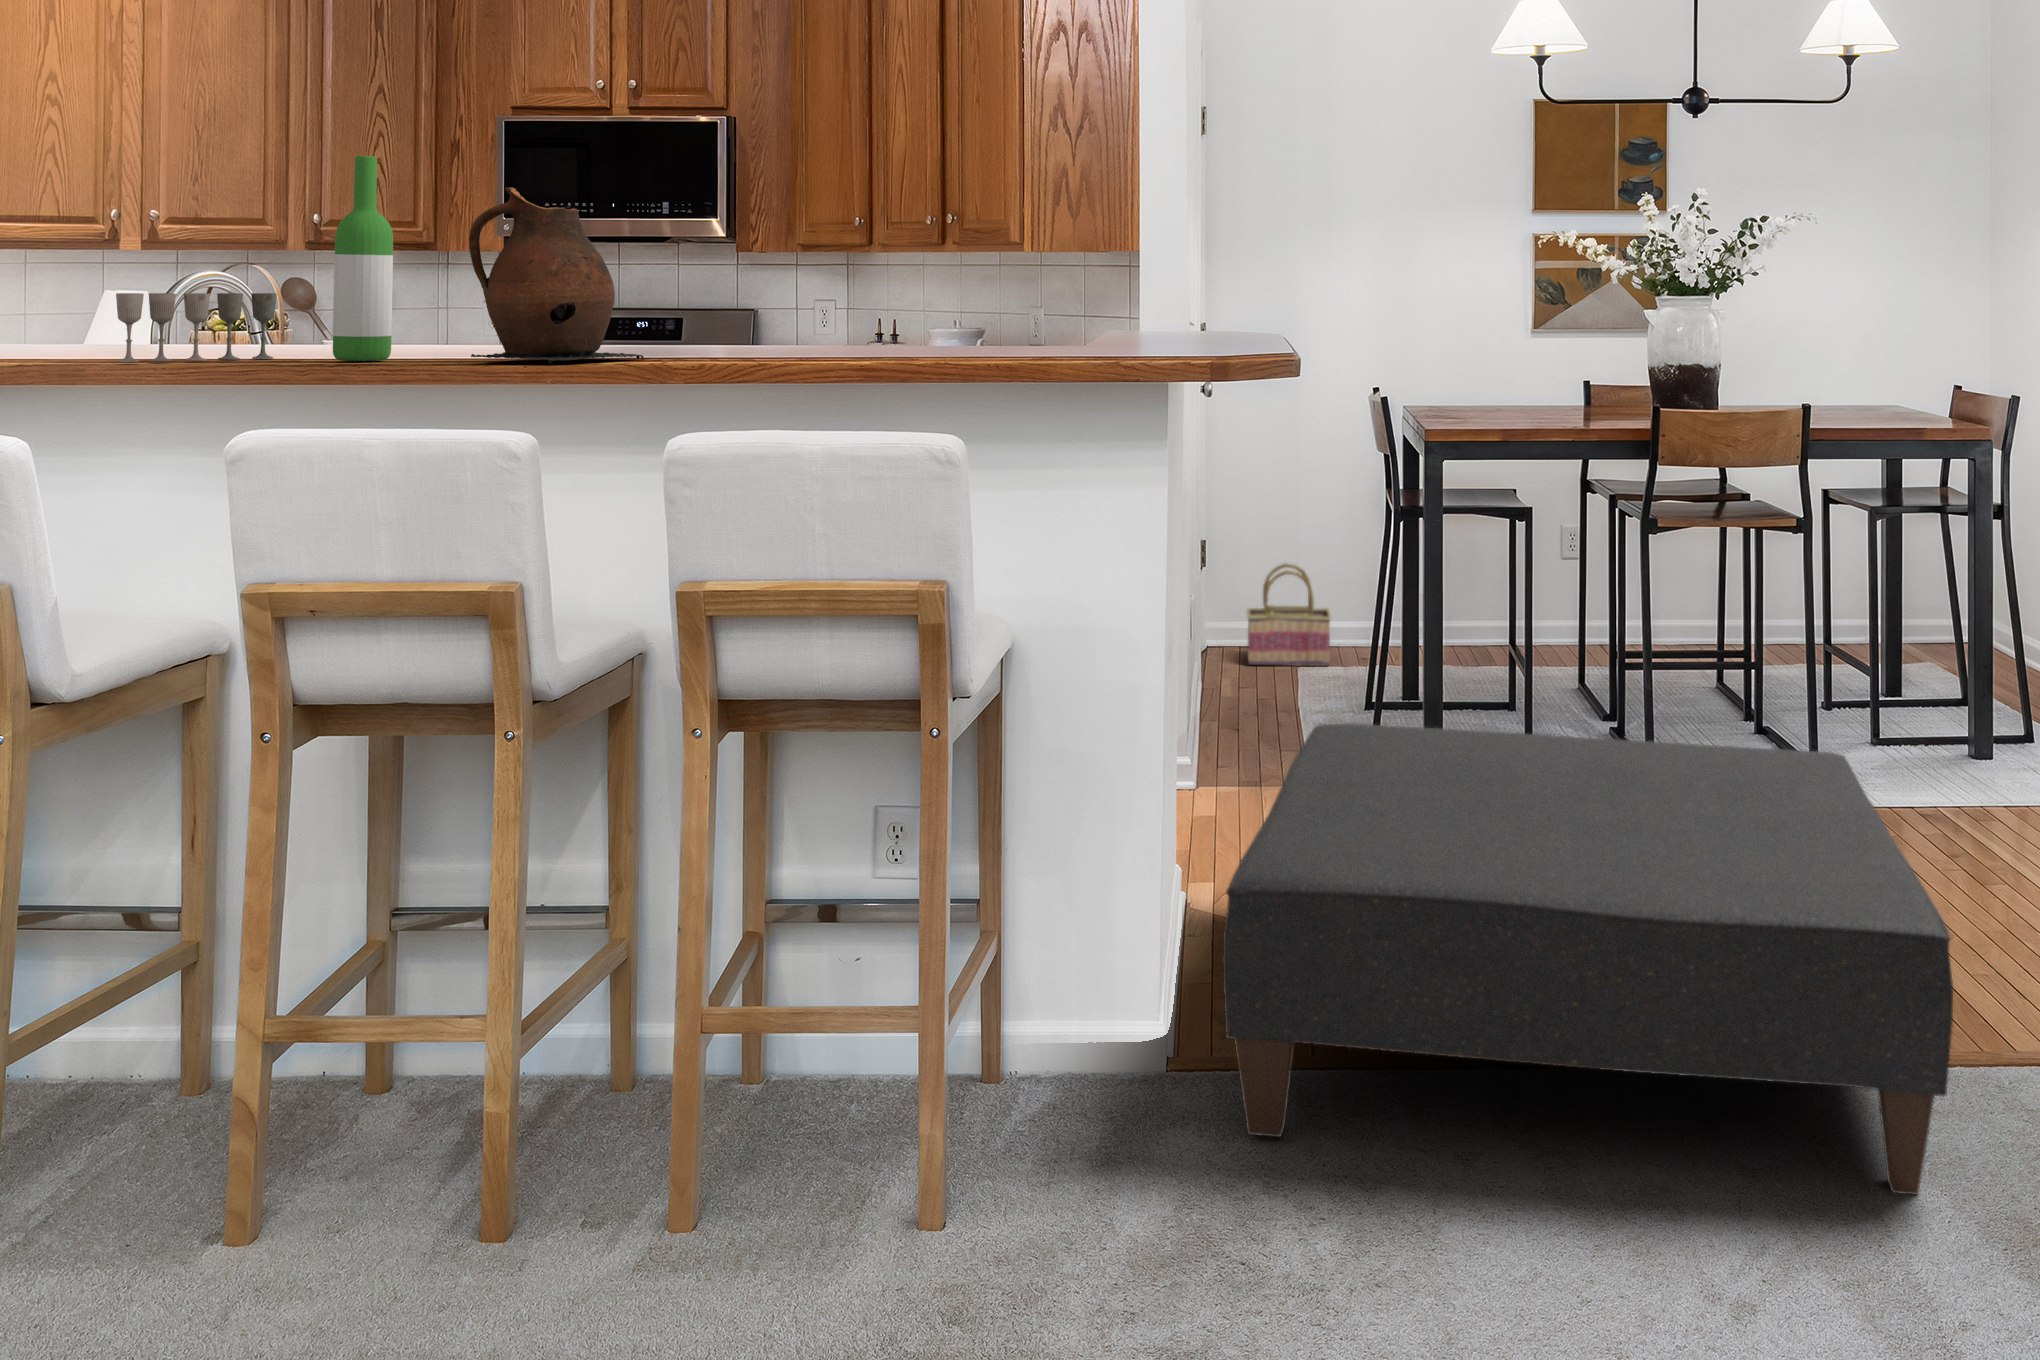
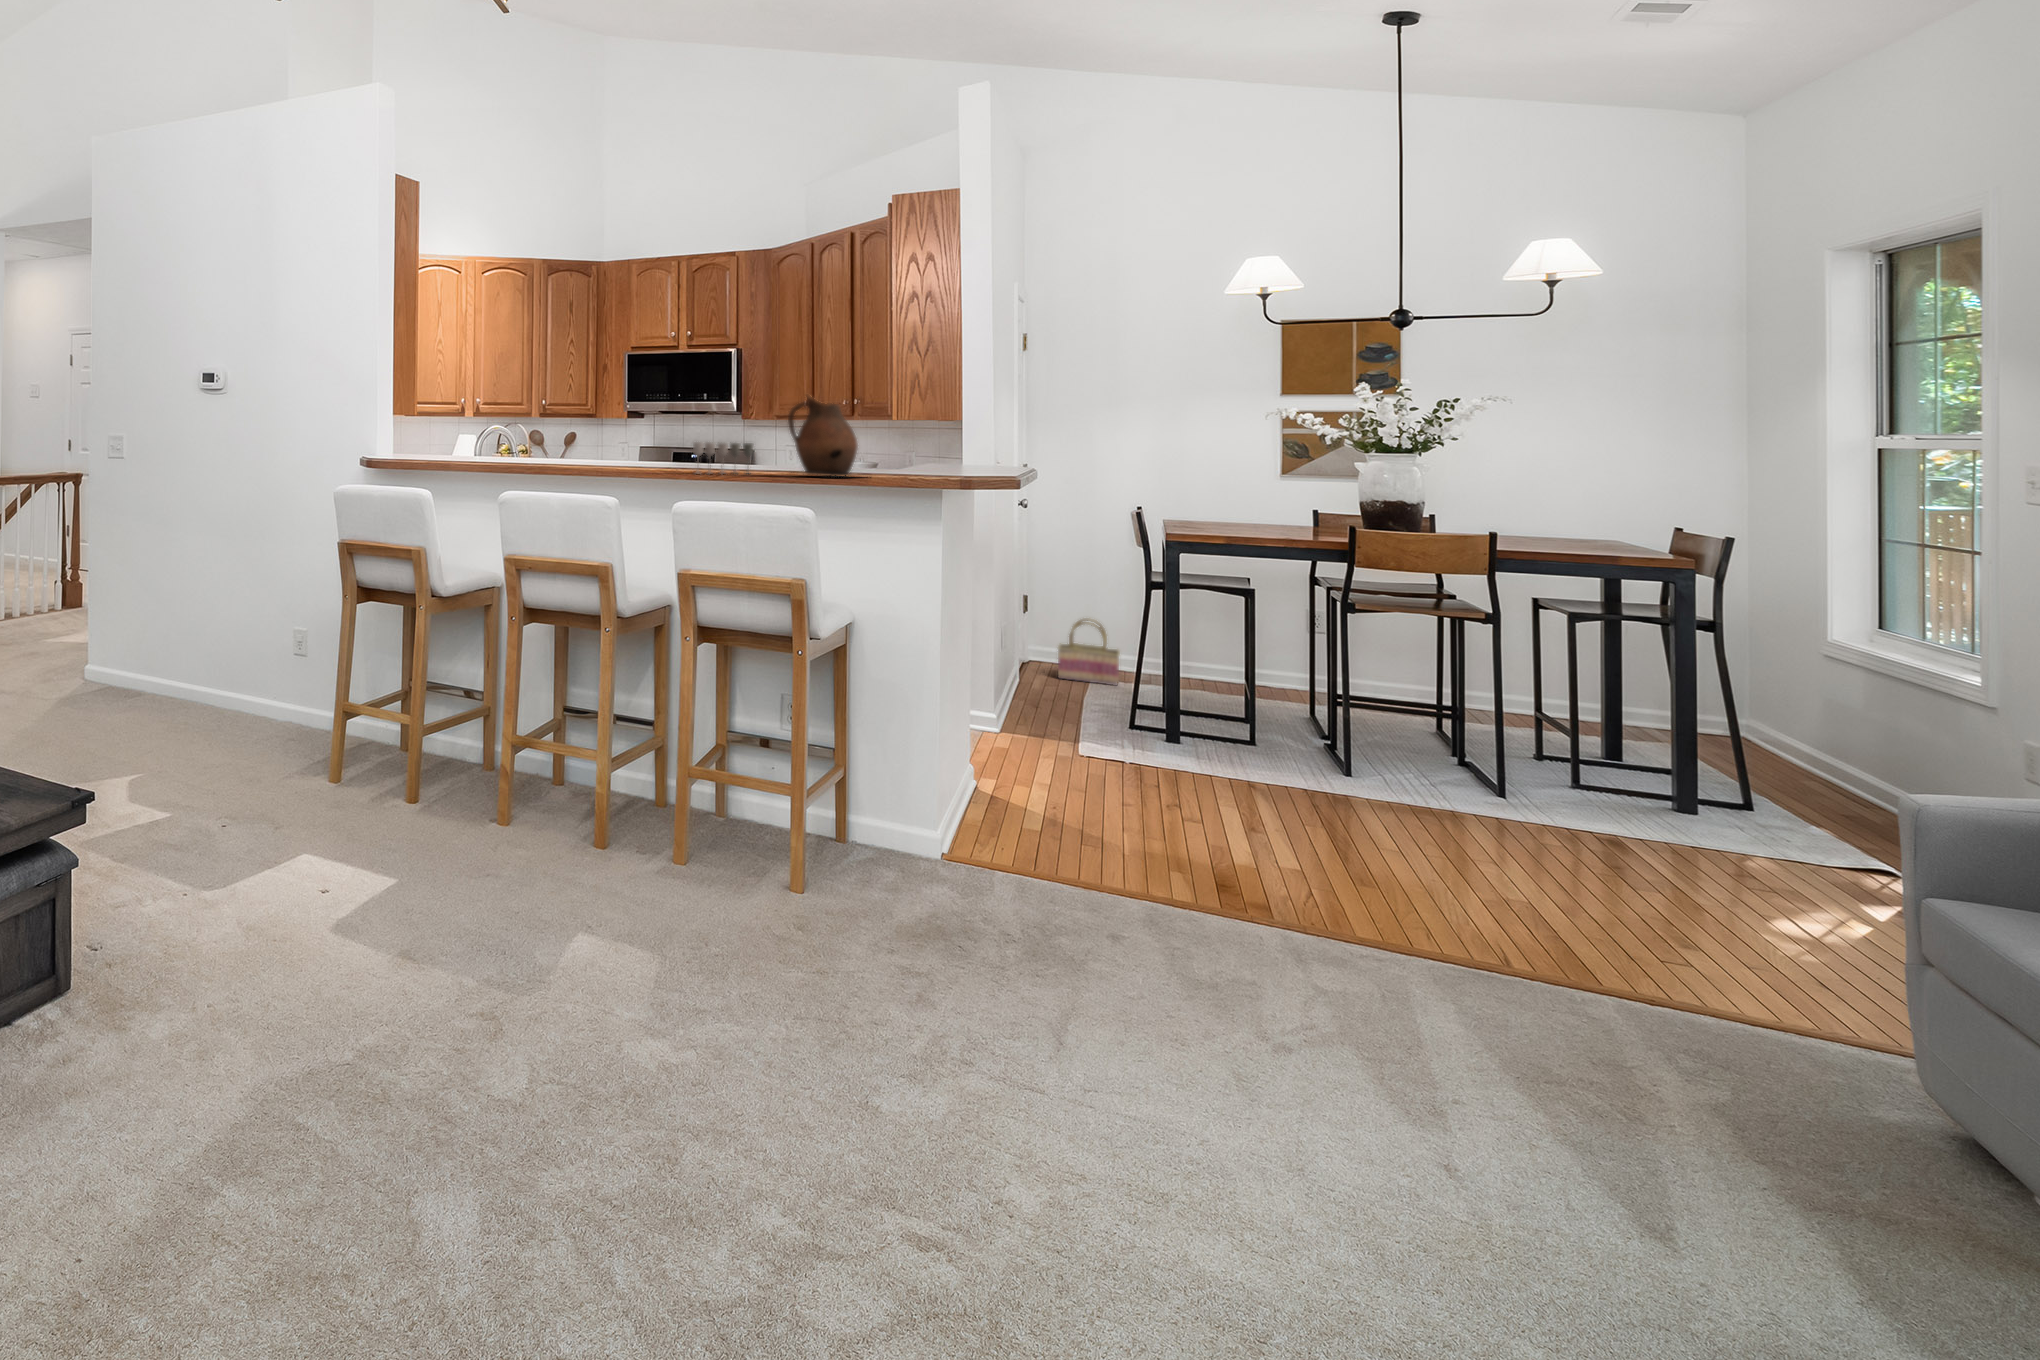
wine bottle: present [333,156,393,361] -> none [544,383,567,469]
ceramic pitcher: present [469,187,643,364] -> present [788,395,858,478]
wine glass: present [116,293,277,363] -> present [693,442,753,473]
ottoman: present [1223,724,1953,1195] -> none [952,695,1448,1006]

